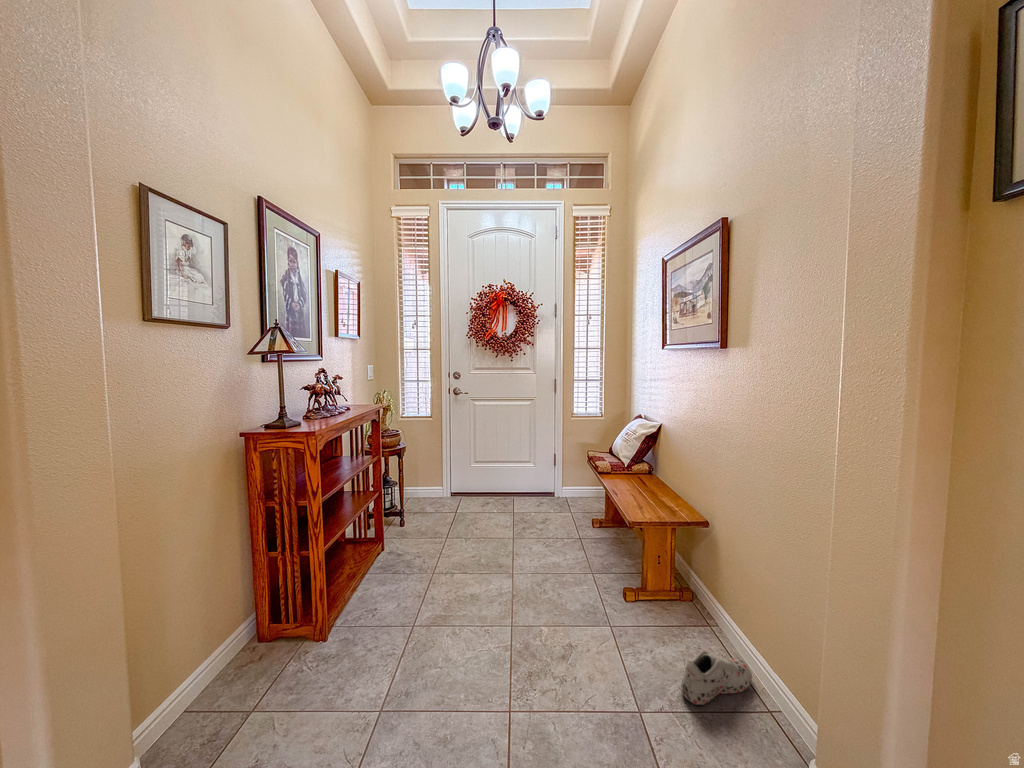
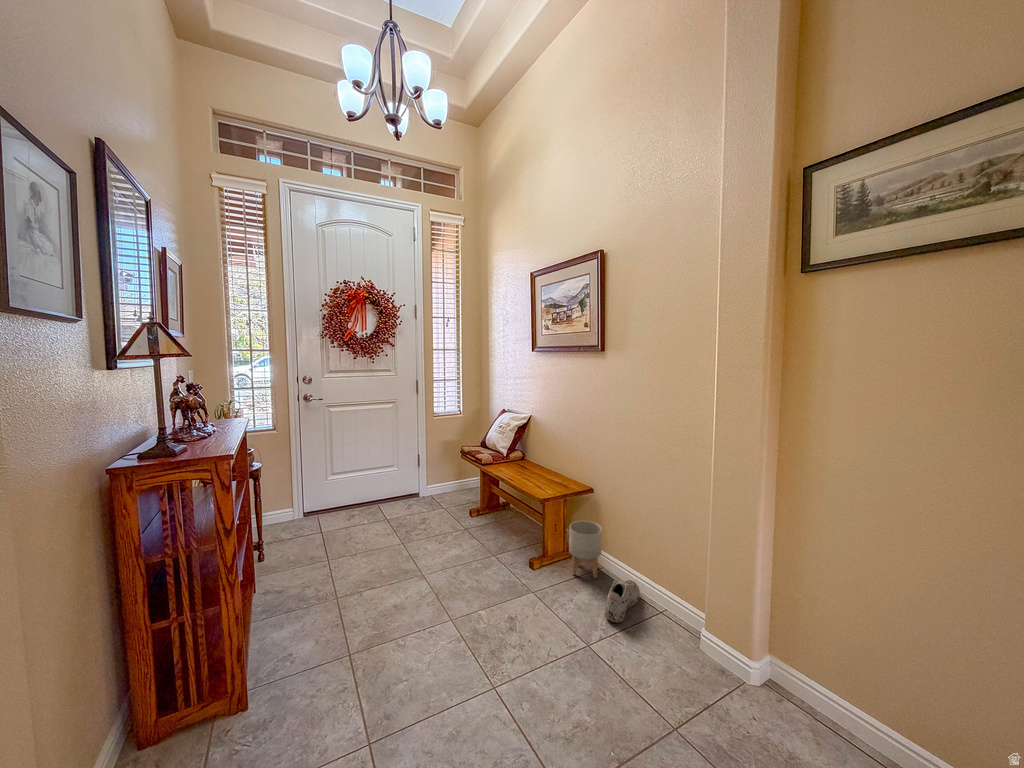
planter: none [670,561,715,639] -> present [569,521,602,578]

